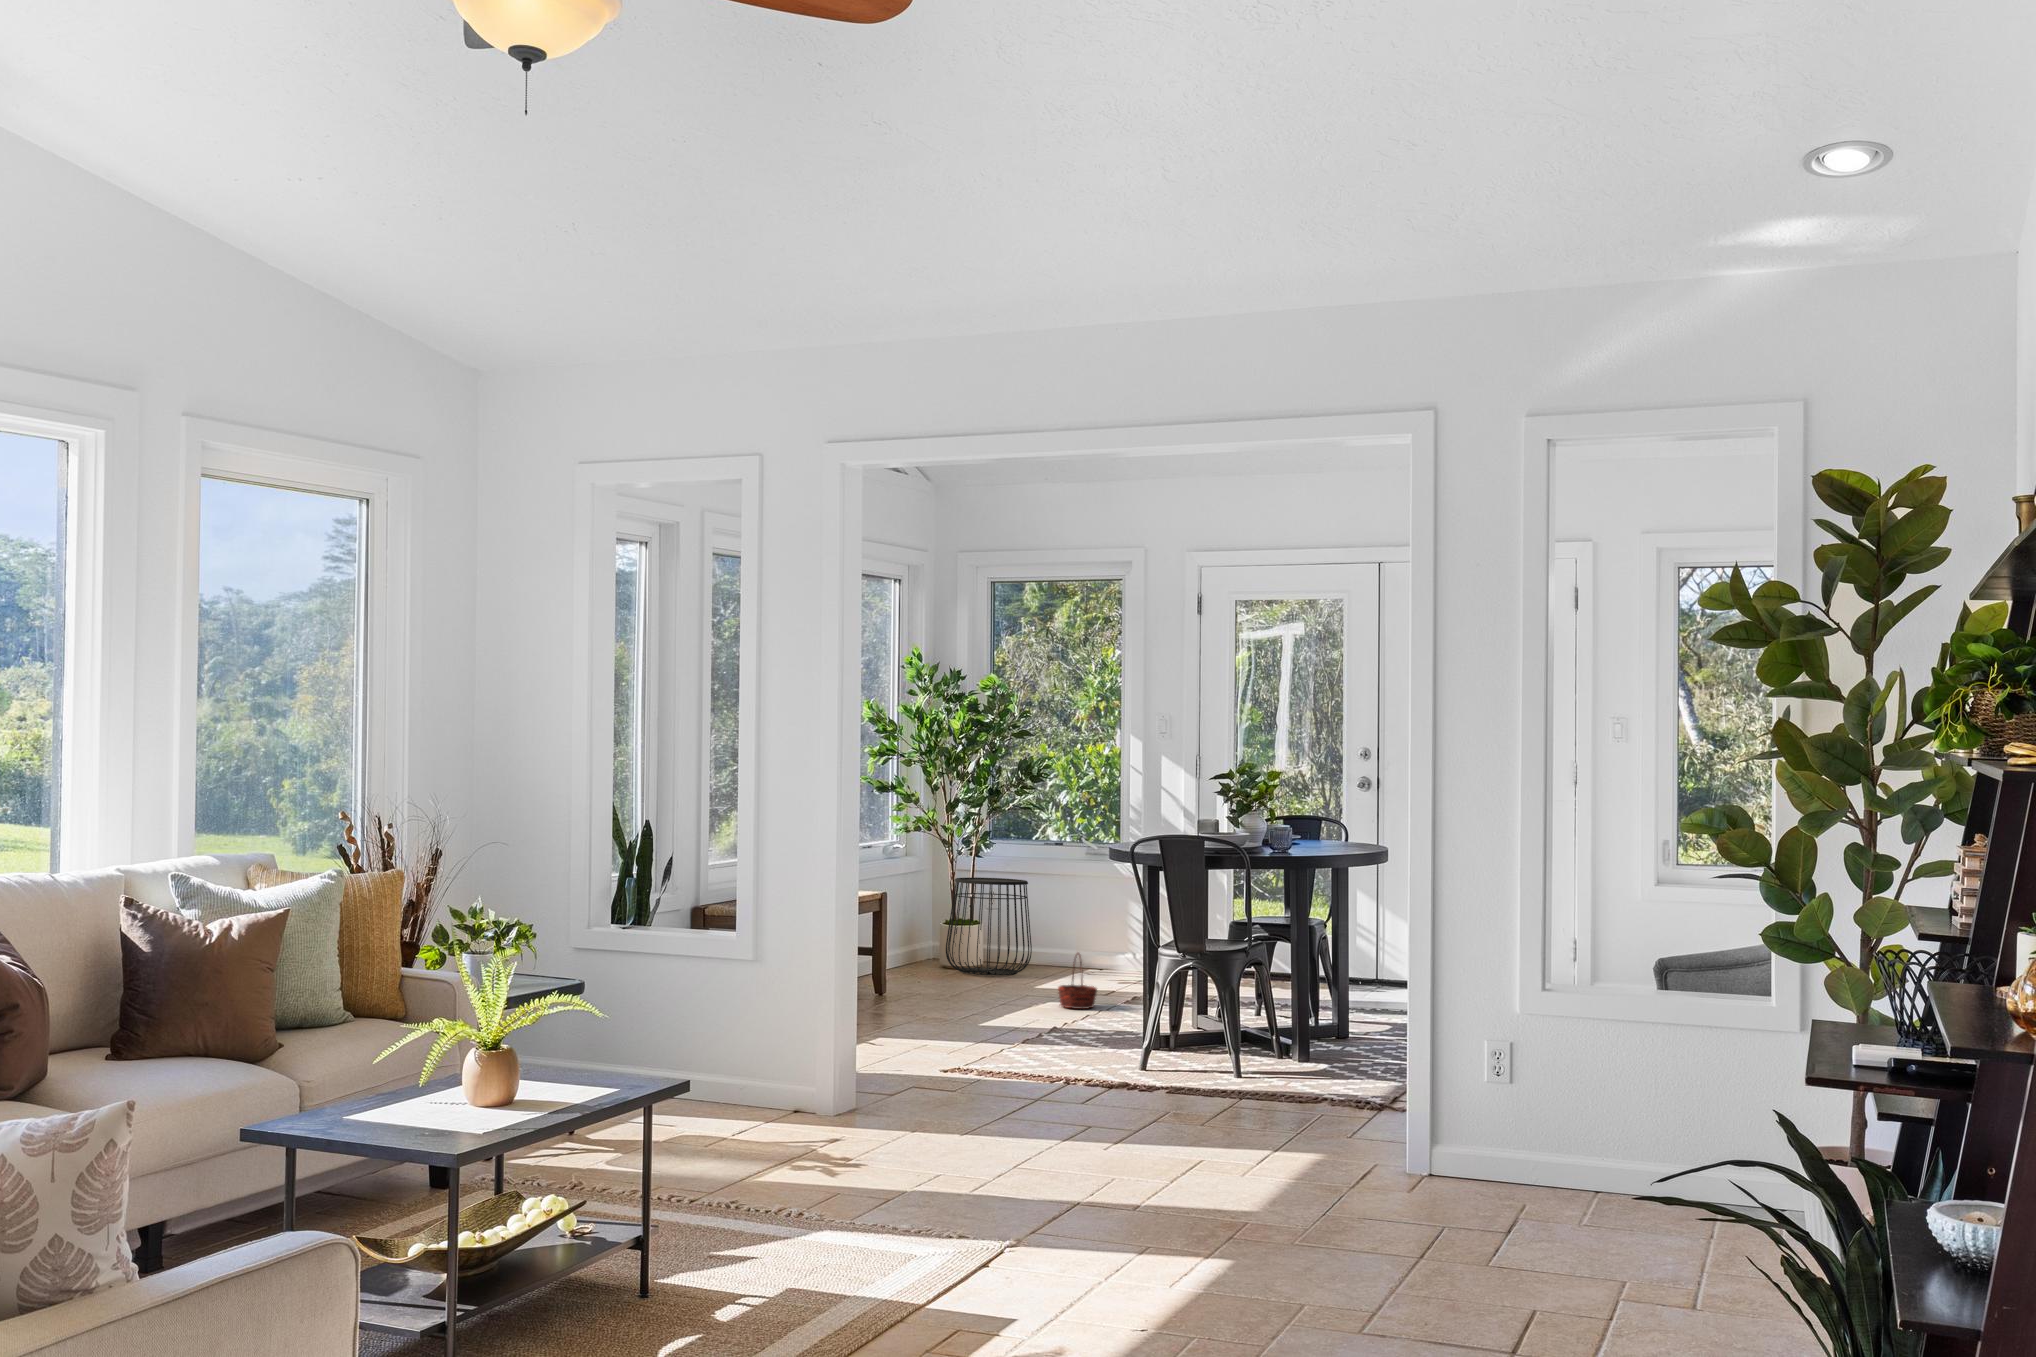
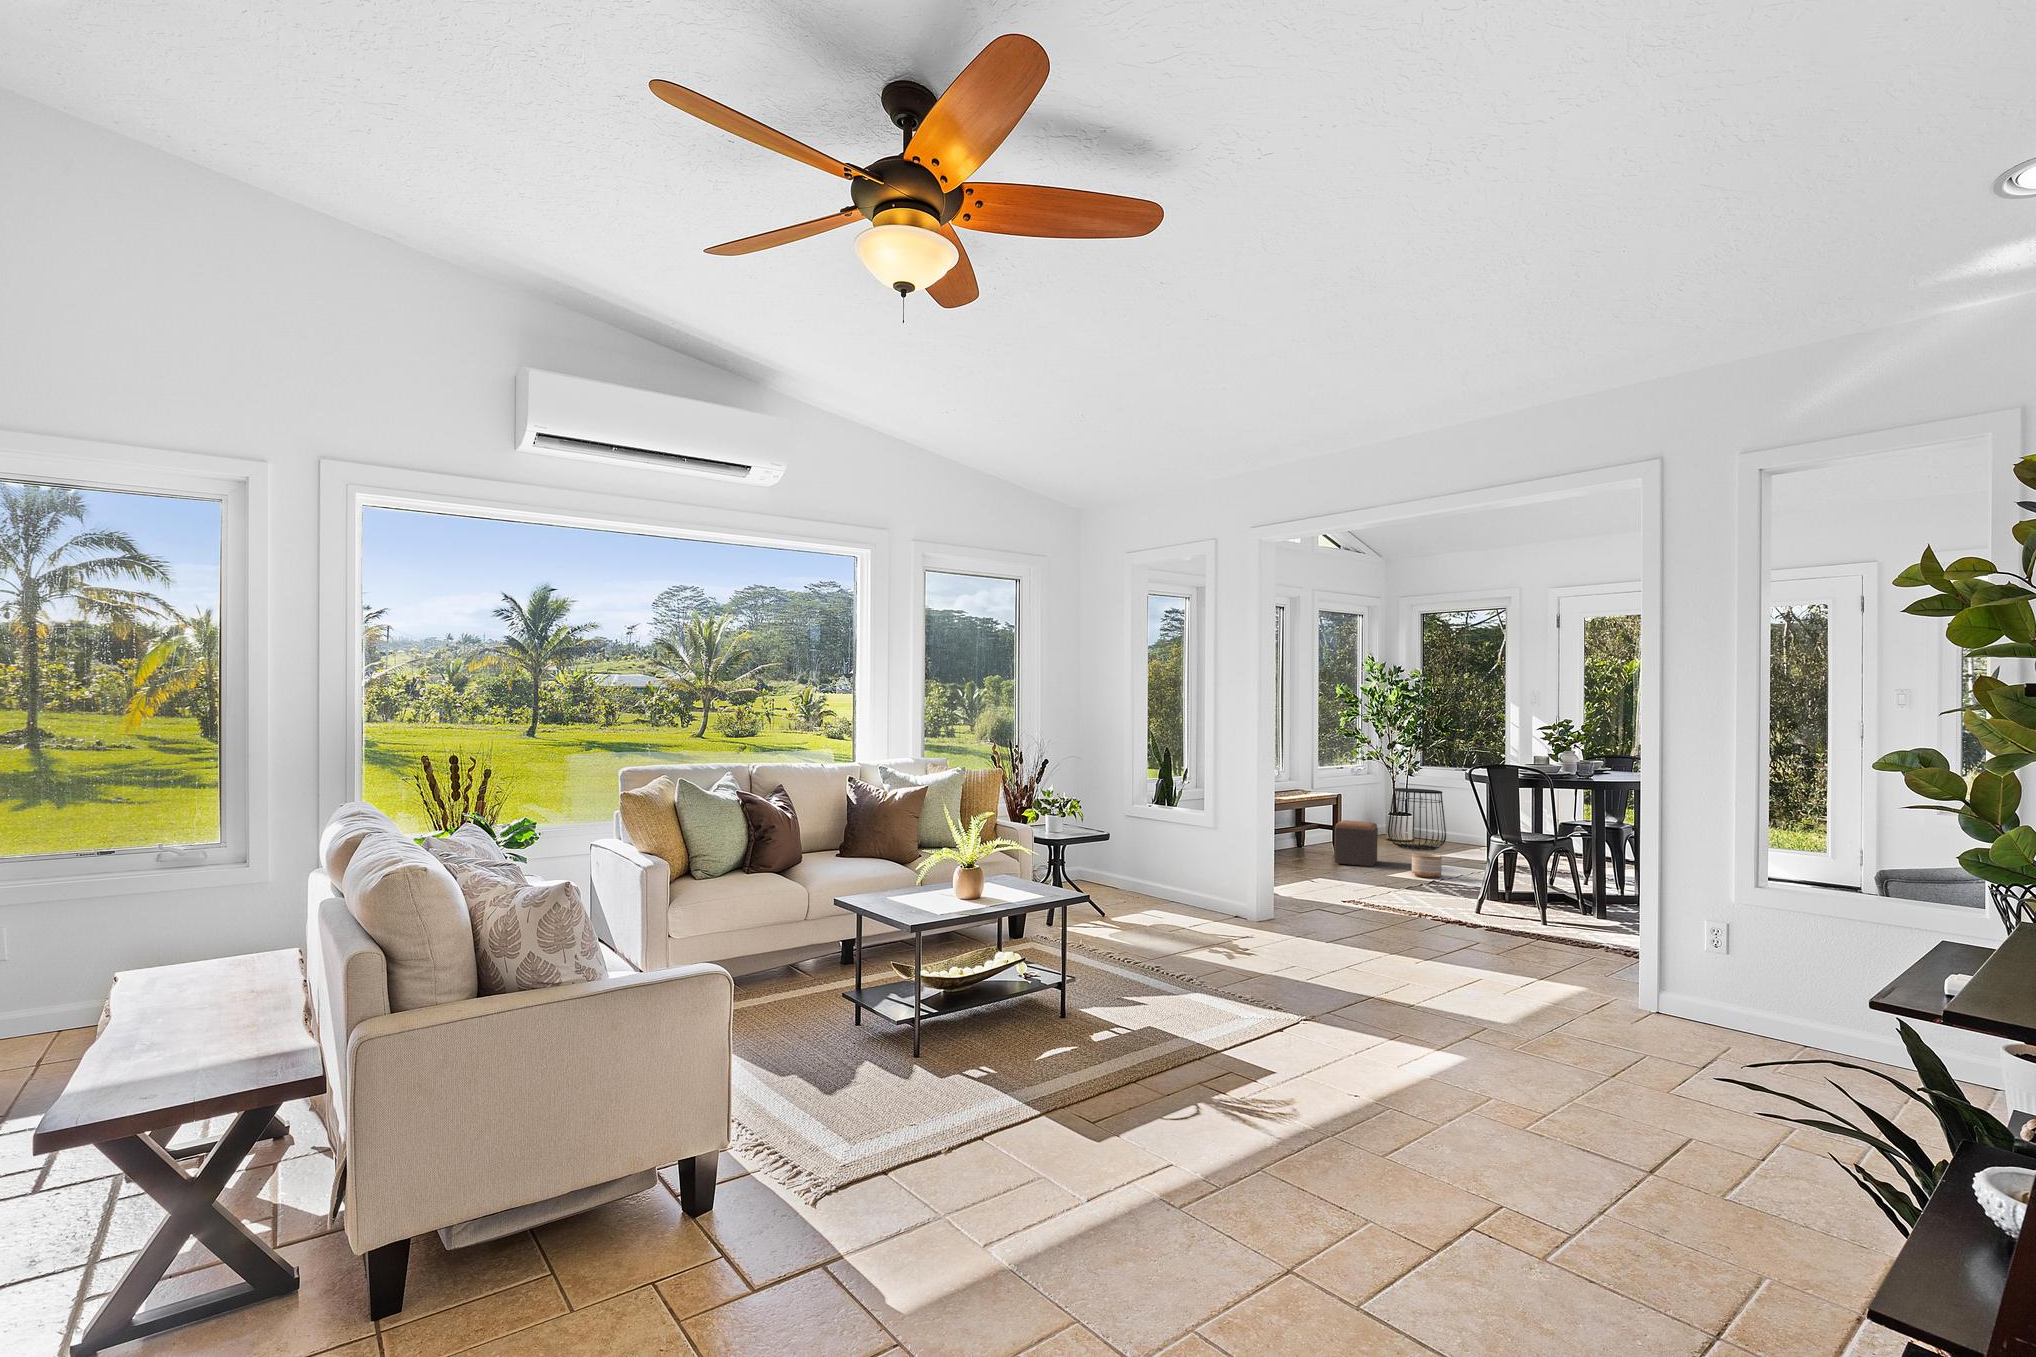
footstool: none [887,934,949,1007] -> present [1334,820,1378,867]
basket: present [1058,953,1097,1009] -> none [1447,838,1476,874]
planter: none [1012,980,1056,1018] -> present [1412,853,1442,878]

